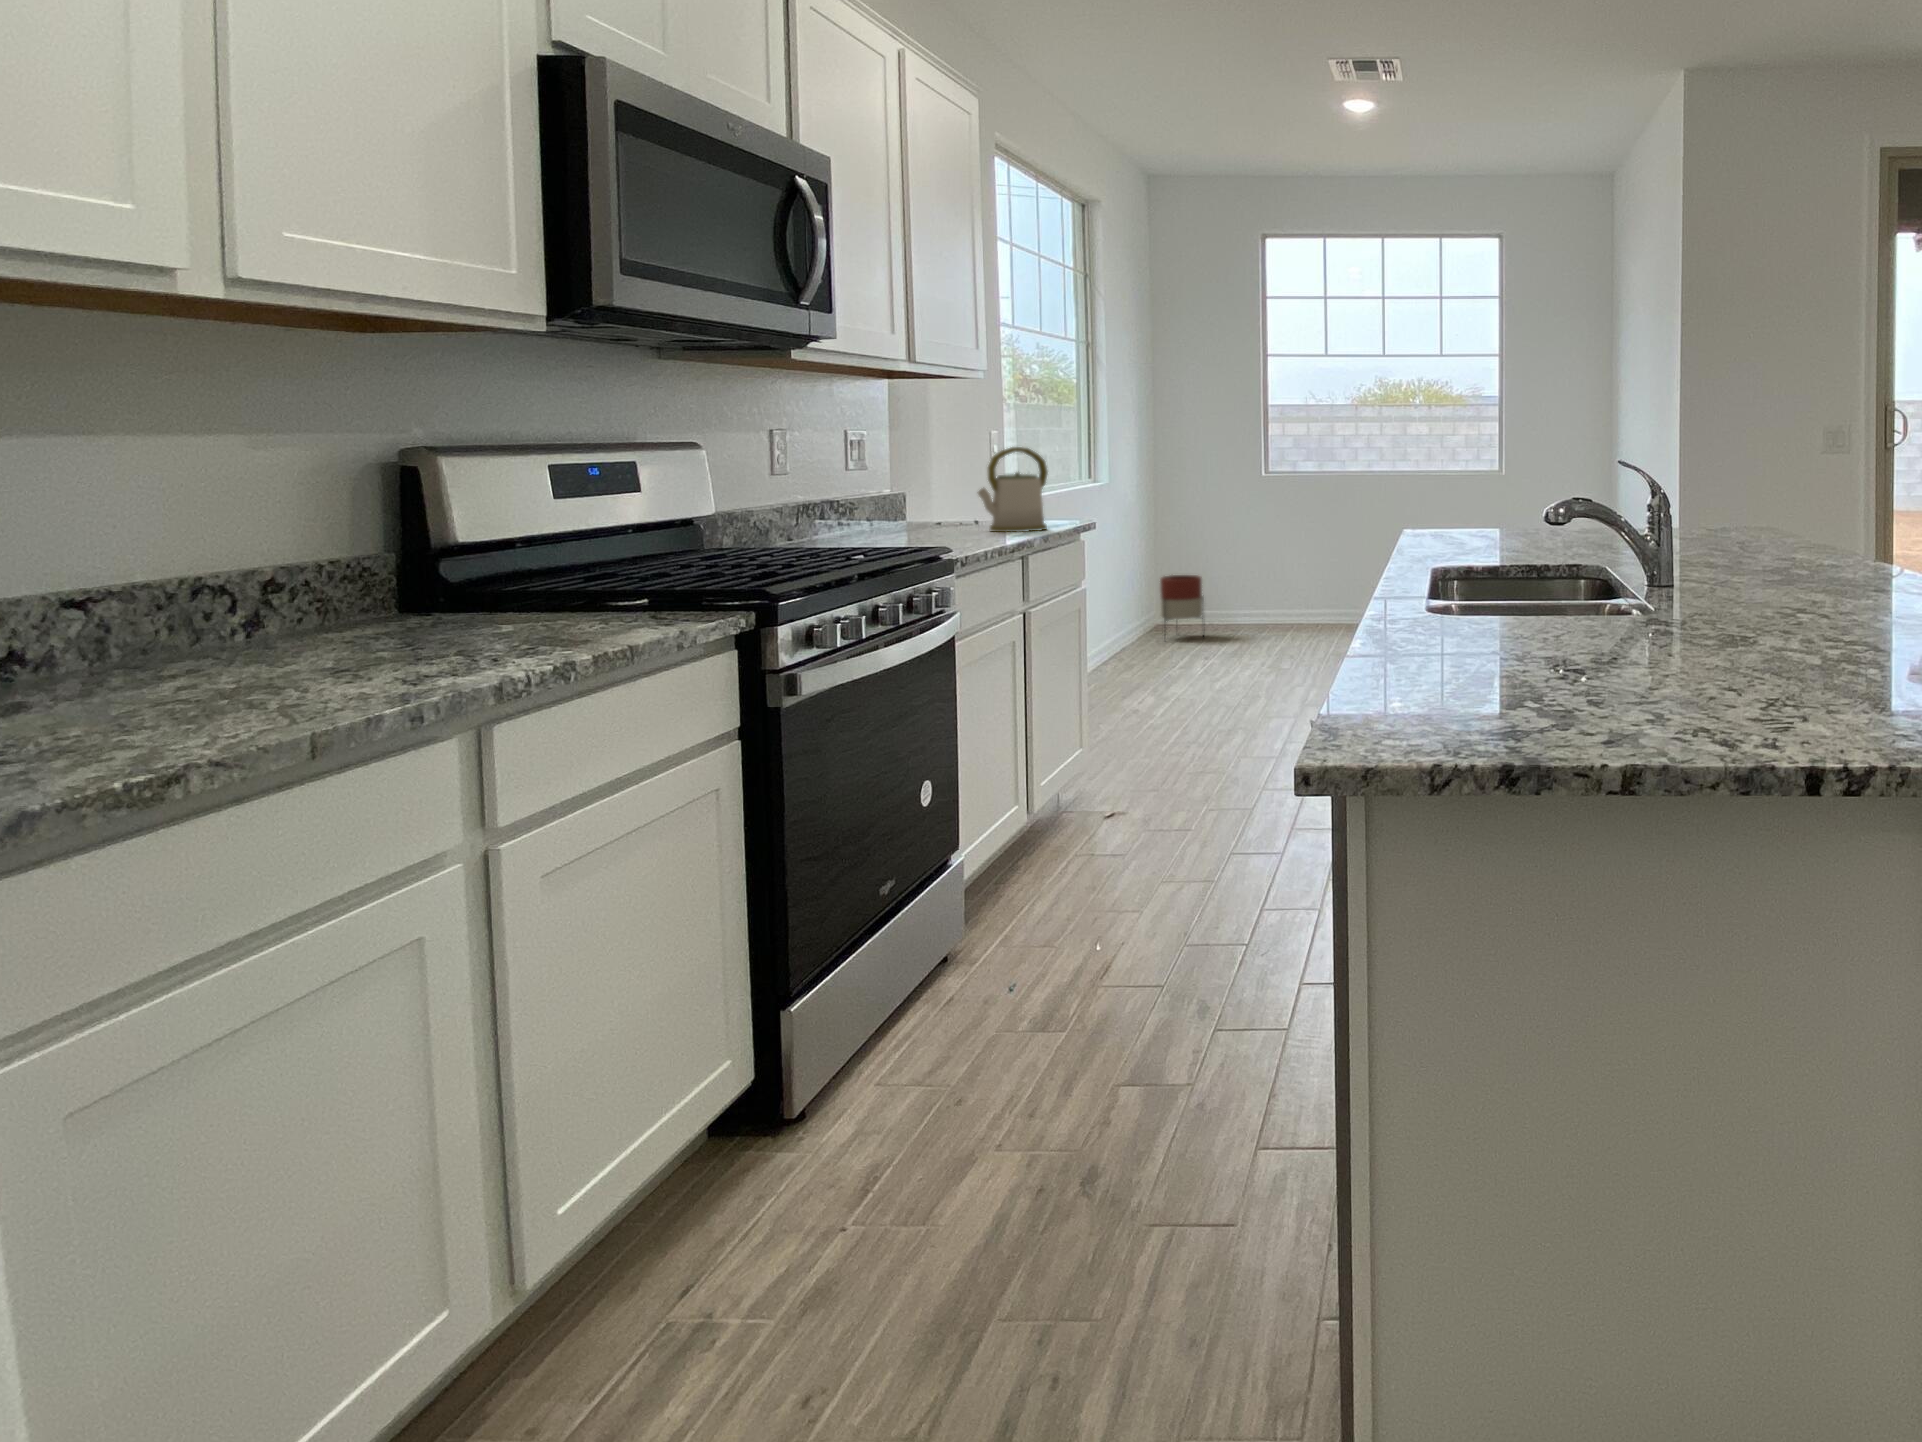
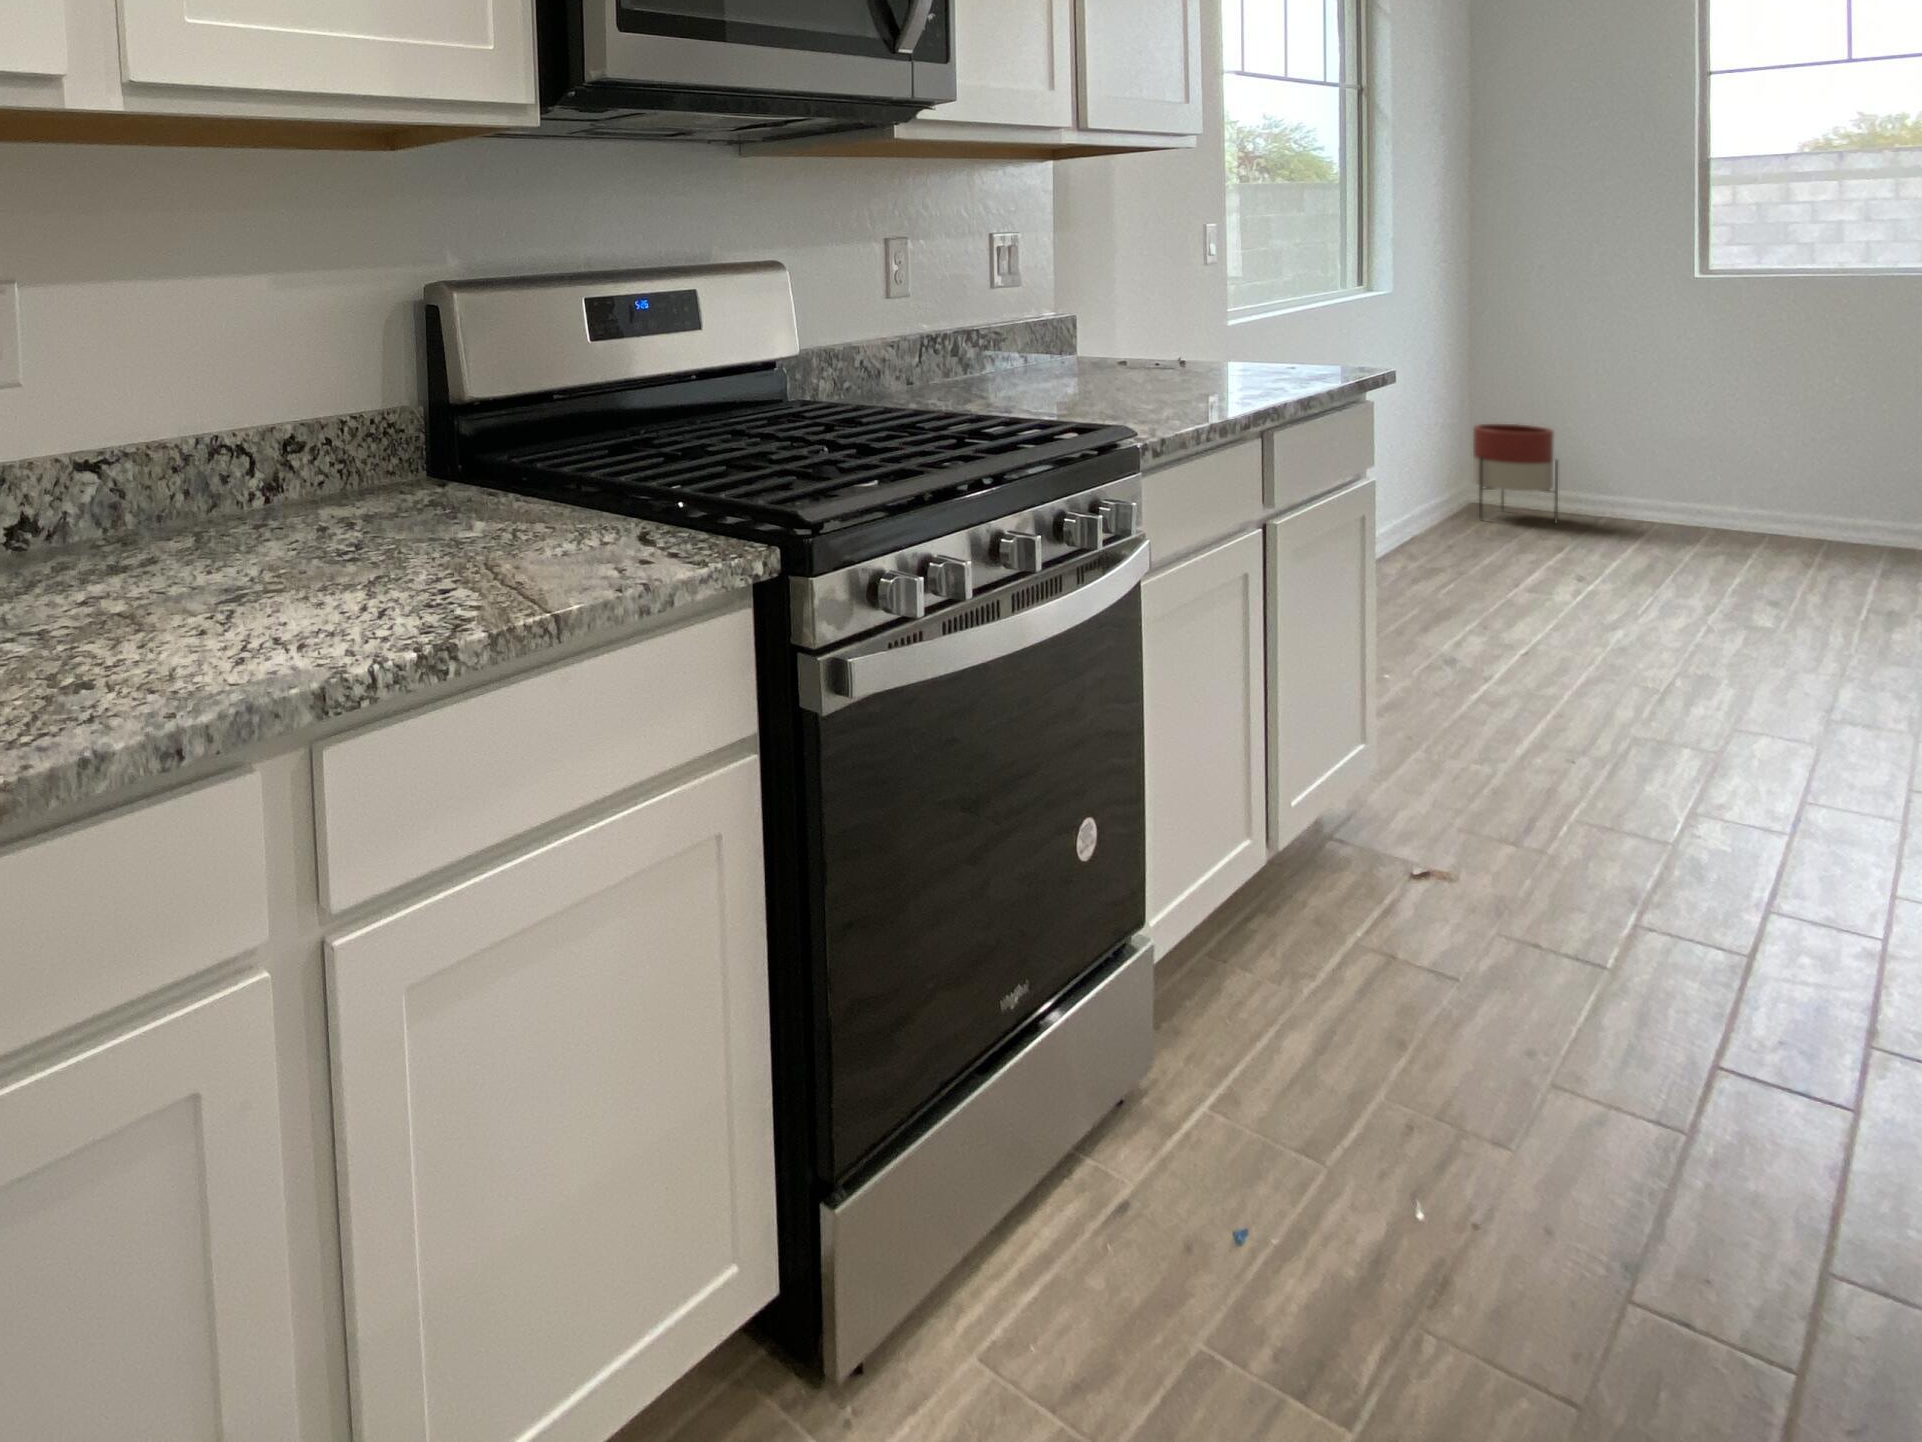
kettle: present [977,447,1047,532] -> none [1185,249,1308,381]

